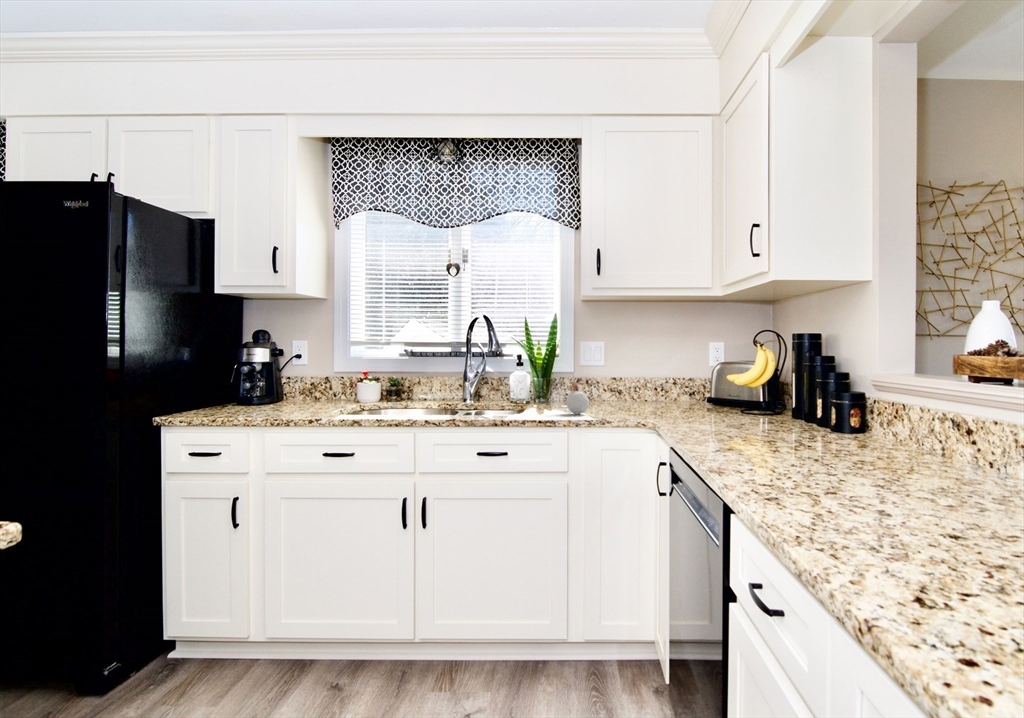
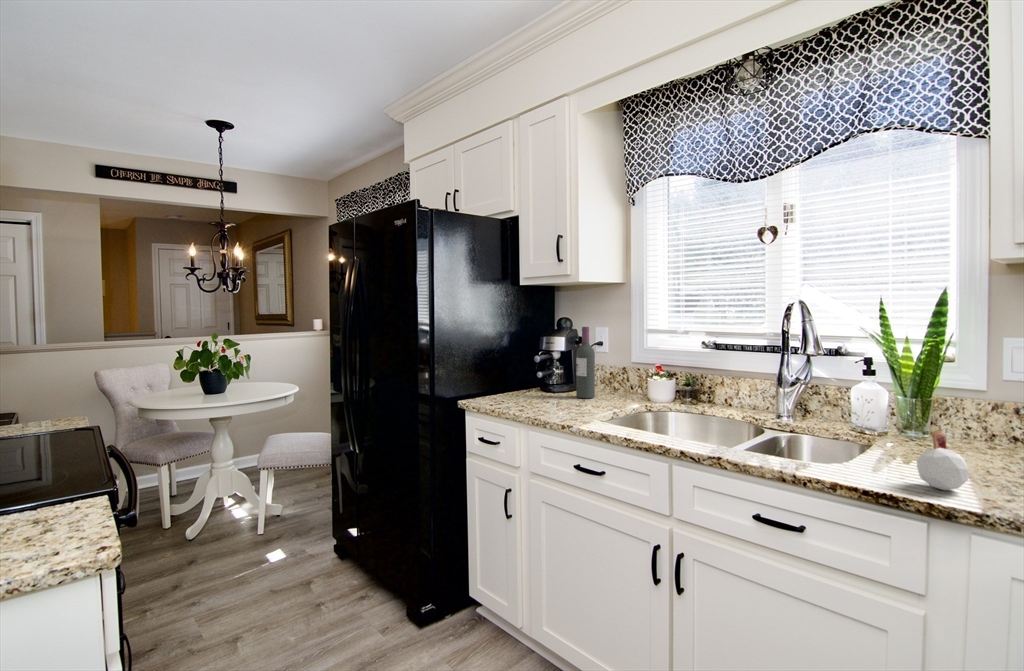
wine bottle: none [288,334,307,401] -> present [576,327,595,398]

